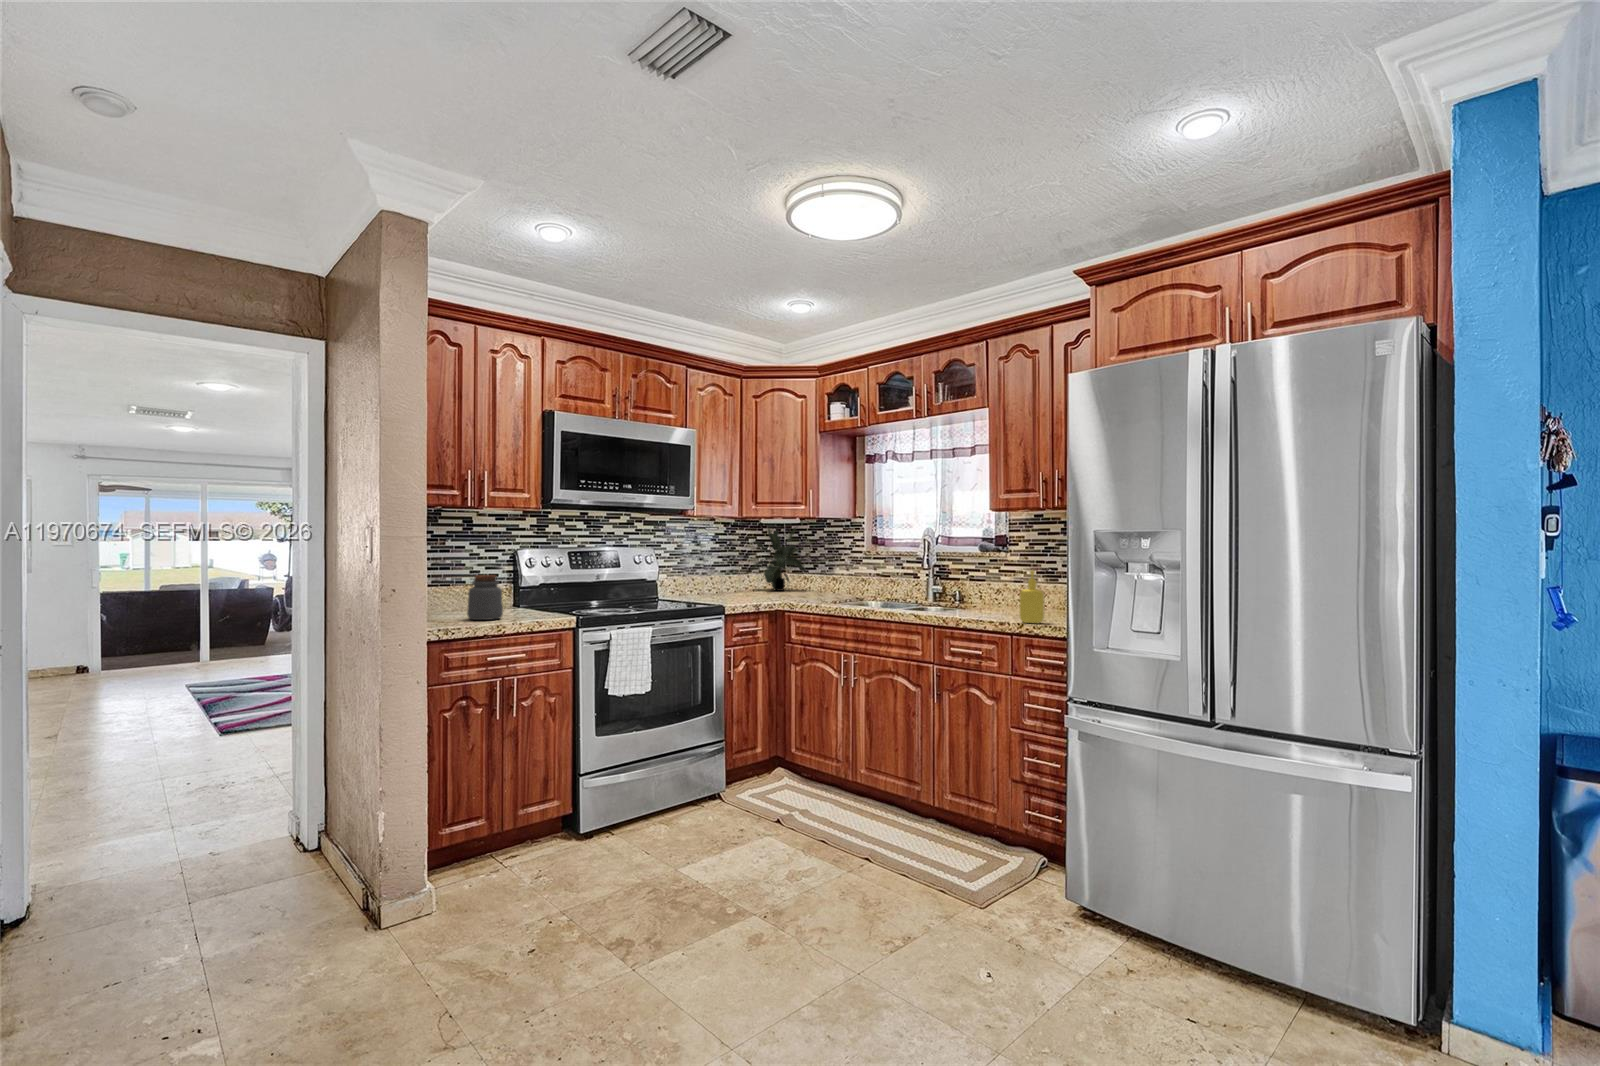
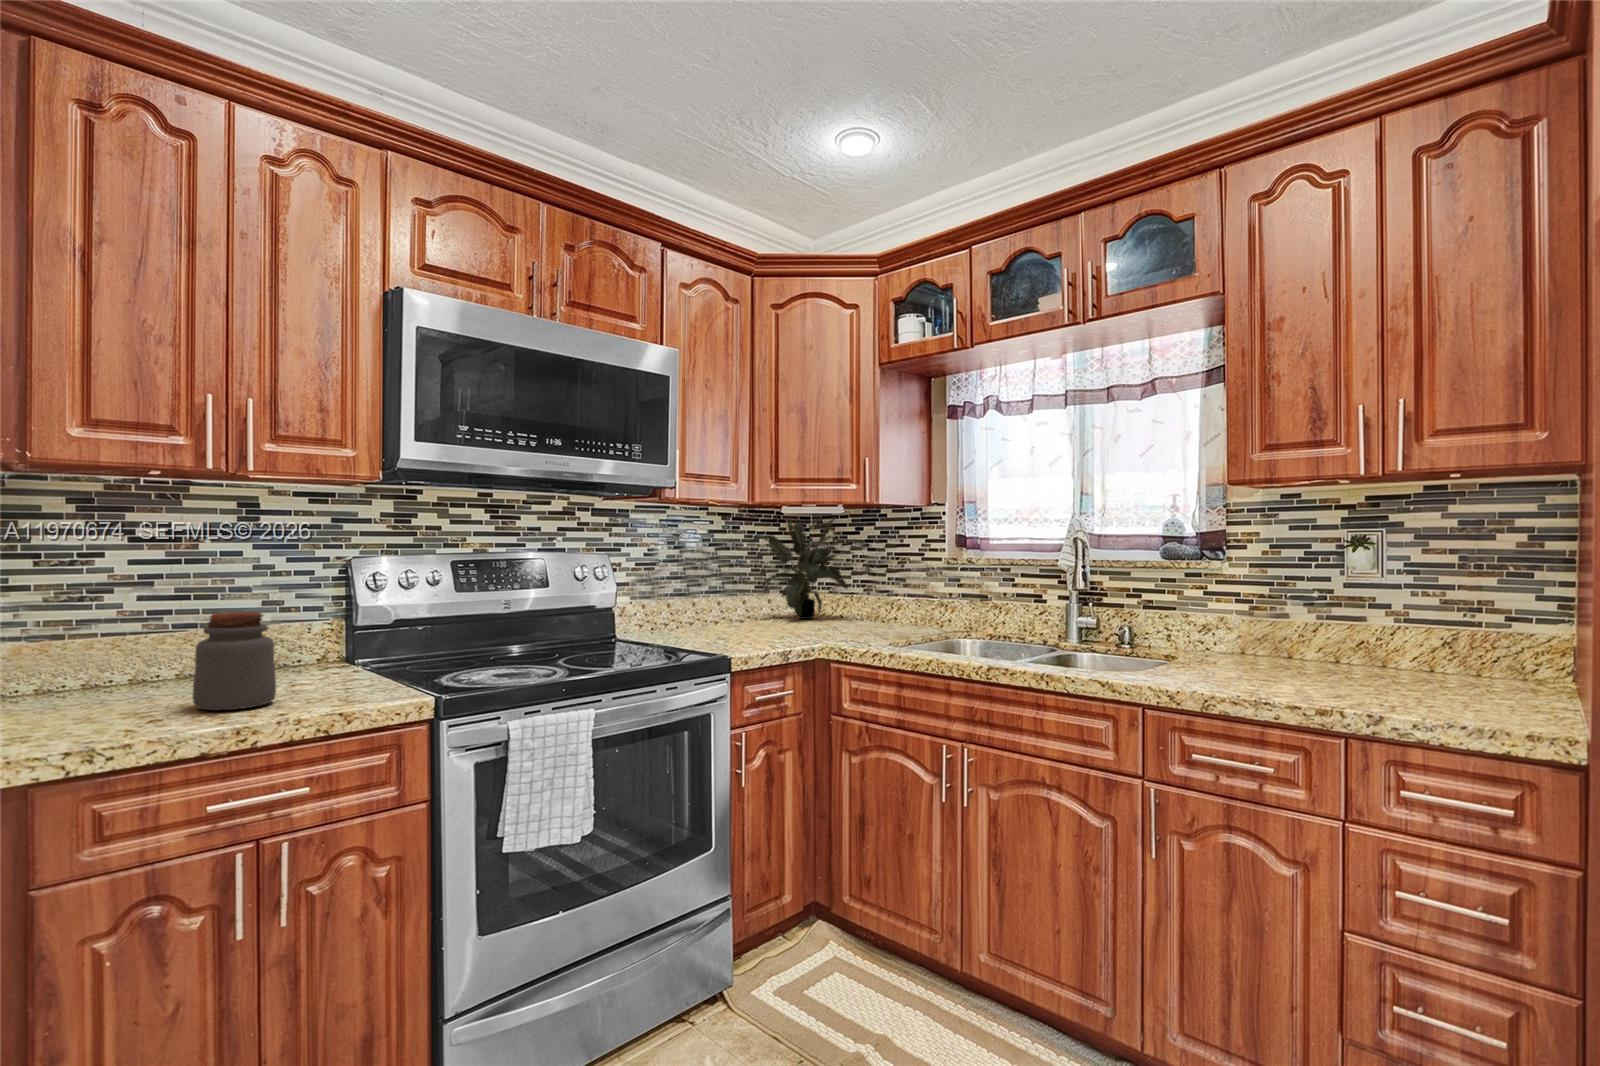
soap dispenser: present [1020,570,1044,623] -> none [1327,598,1386,707]

